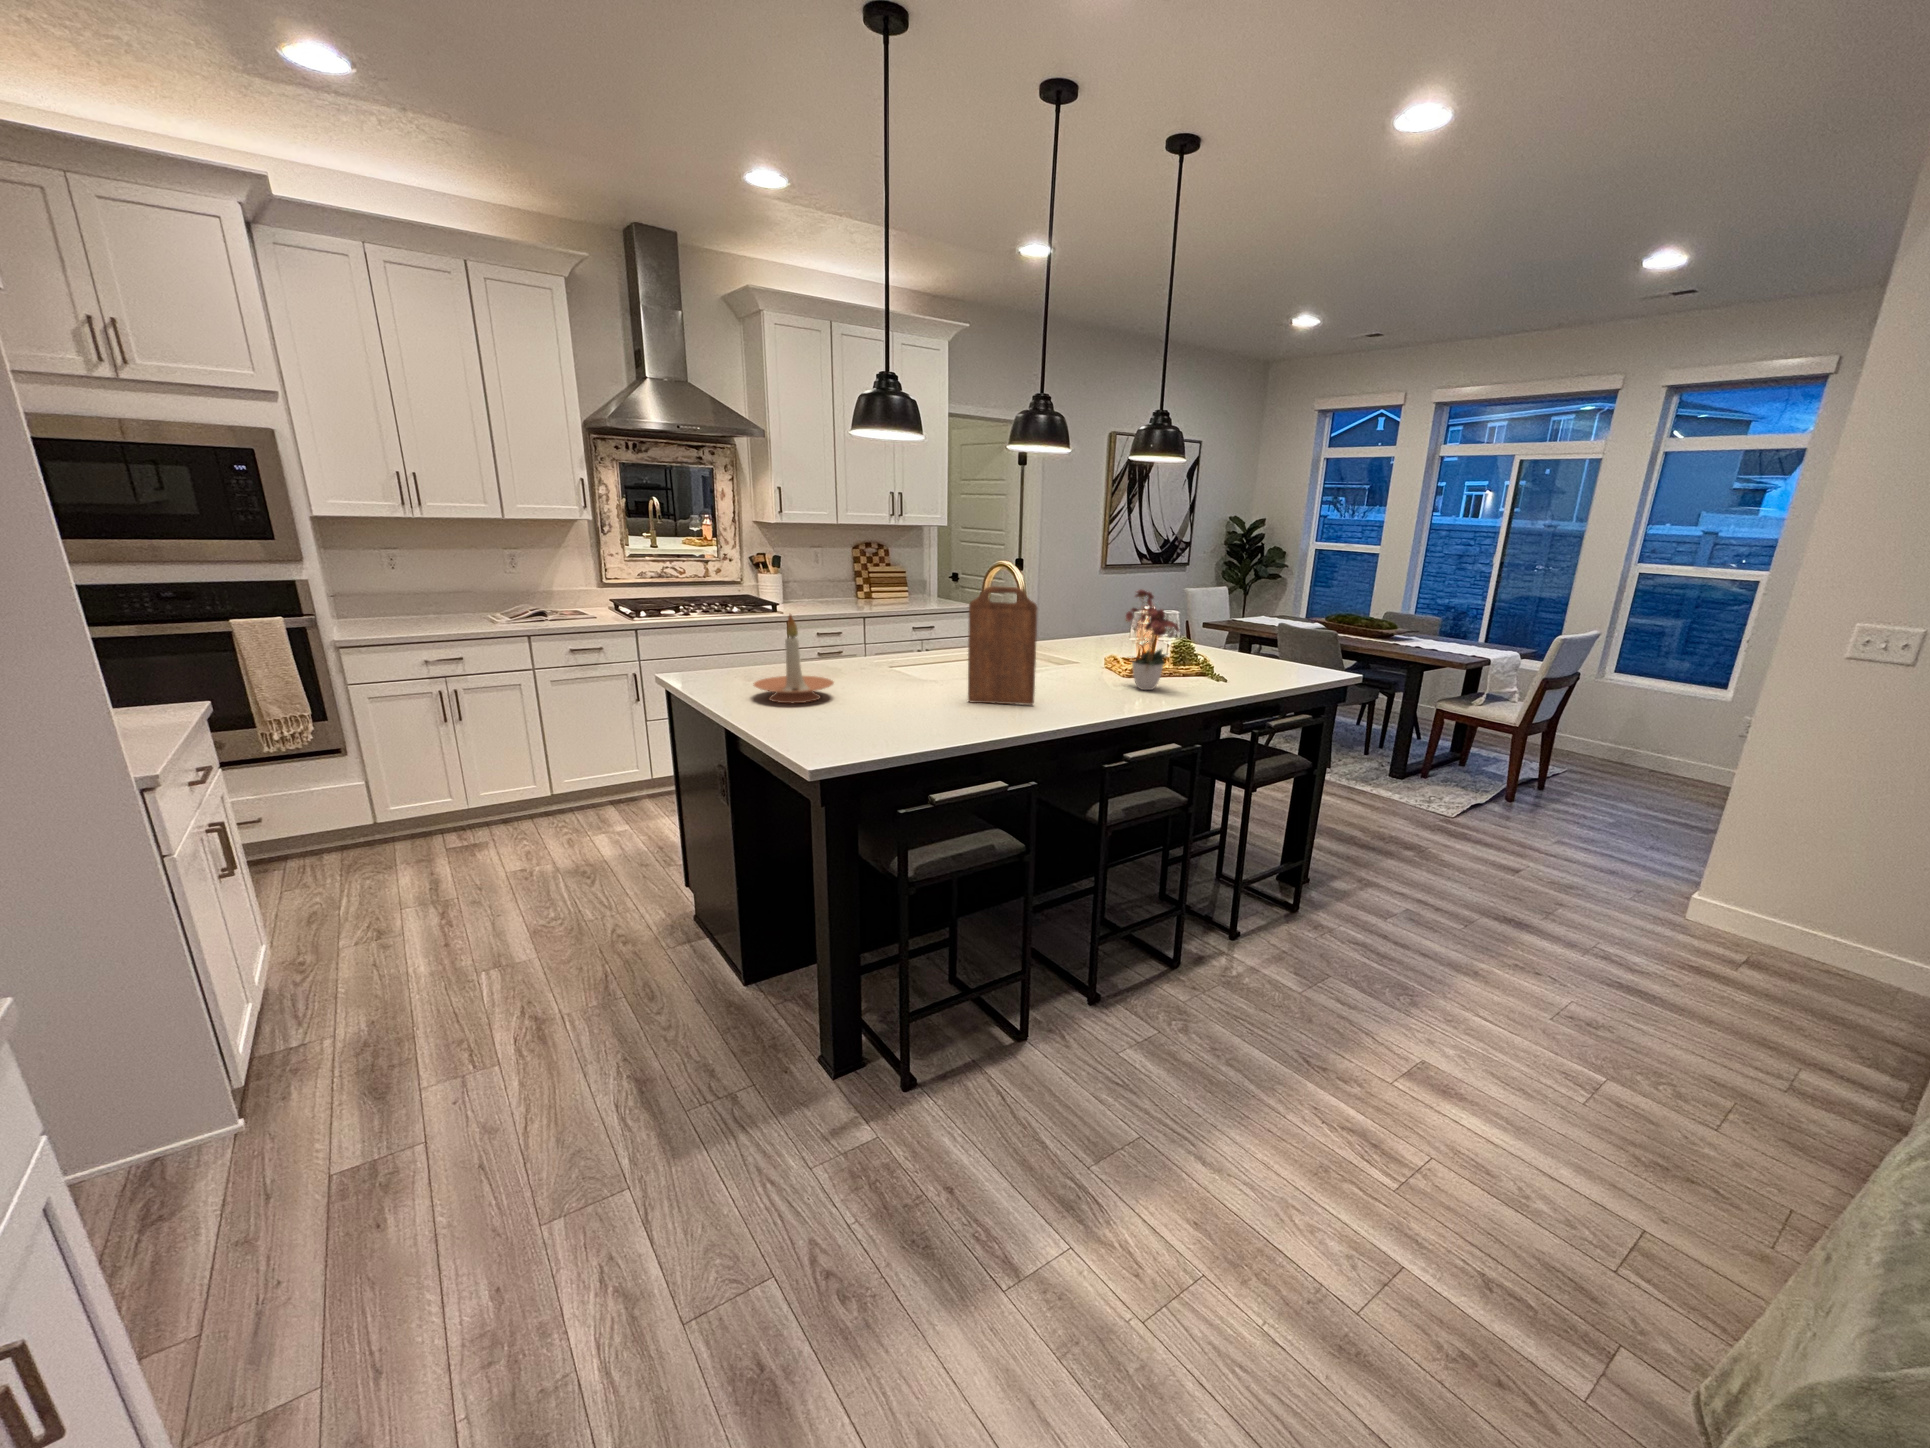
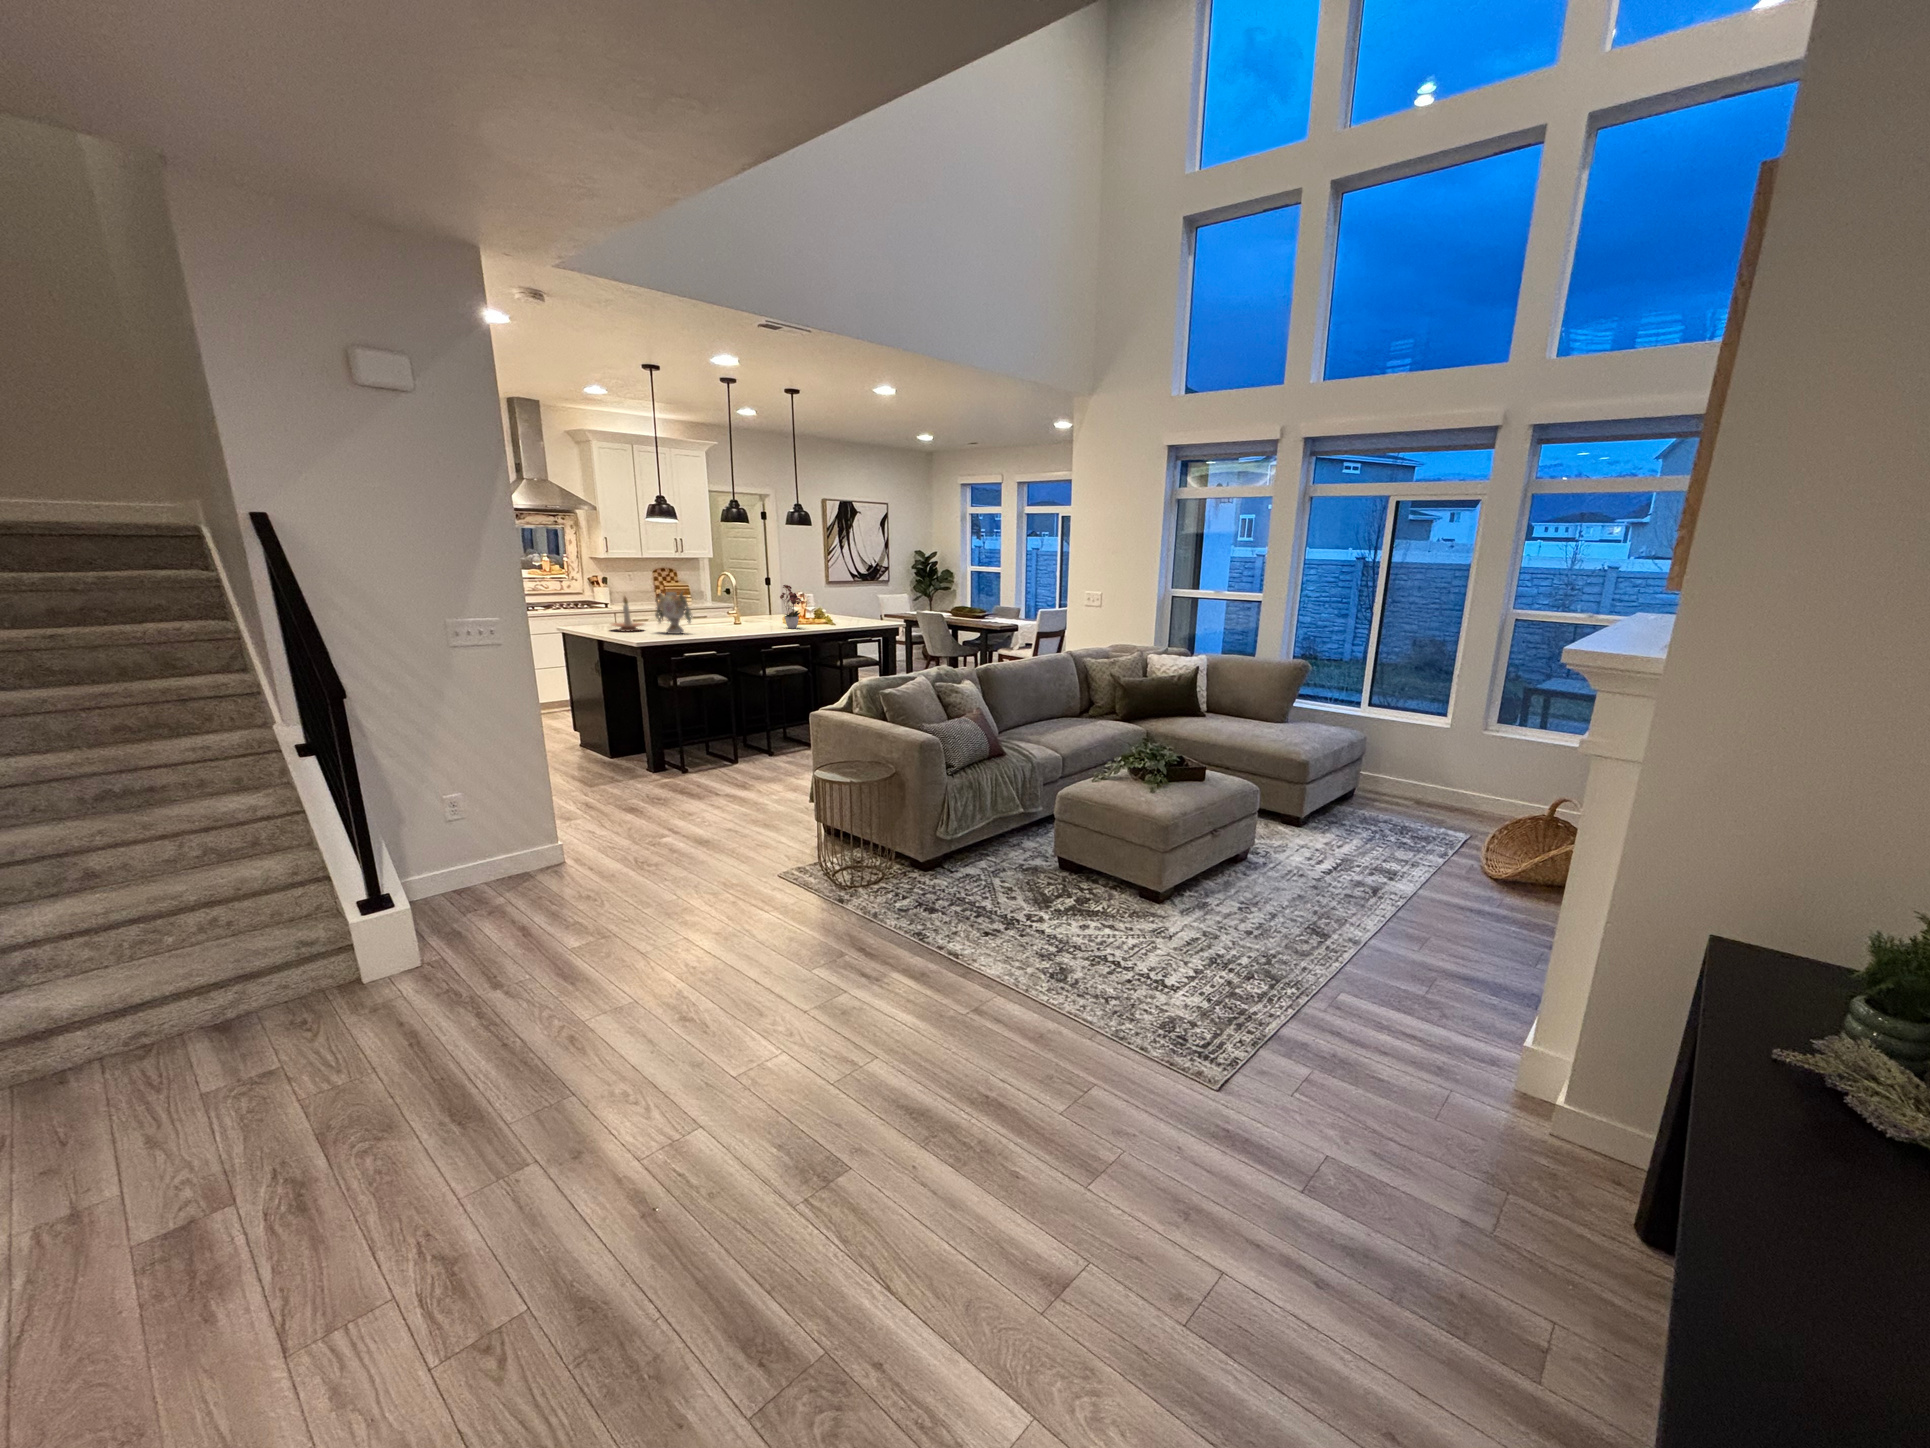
cutting board: present [968,586,1037,705] -> none [703,583,735,631]
vase: none [856,609,947,717] -> present [655,592,692,634]

